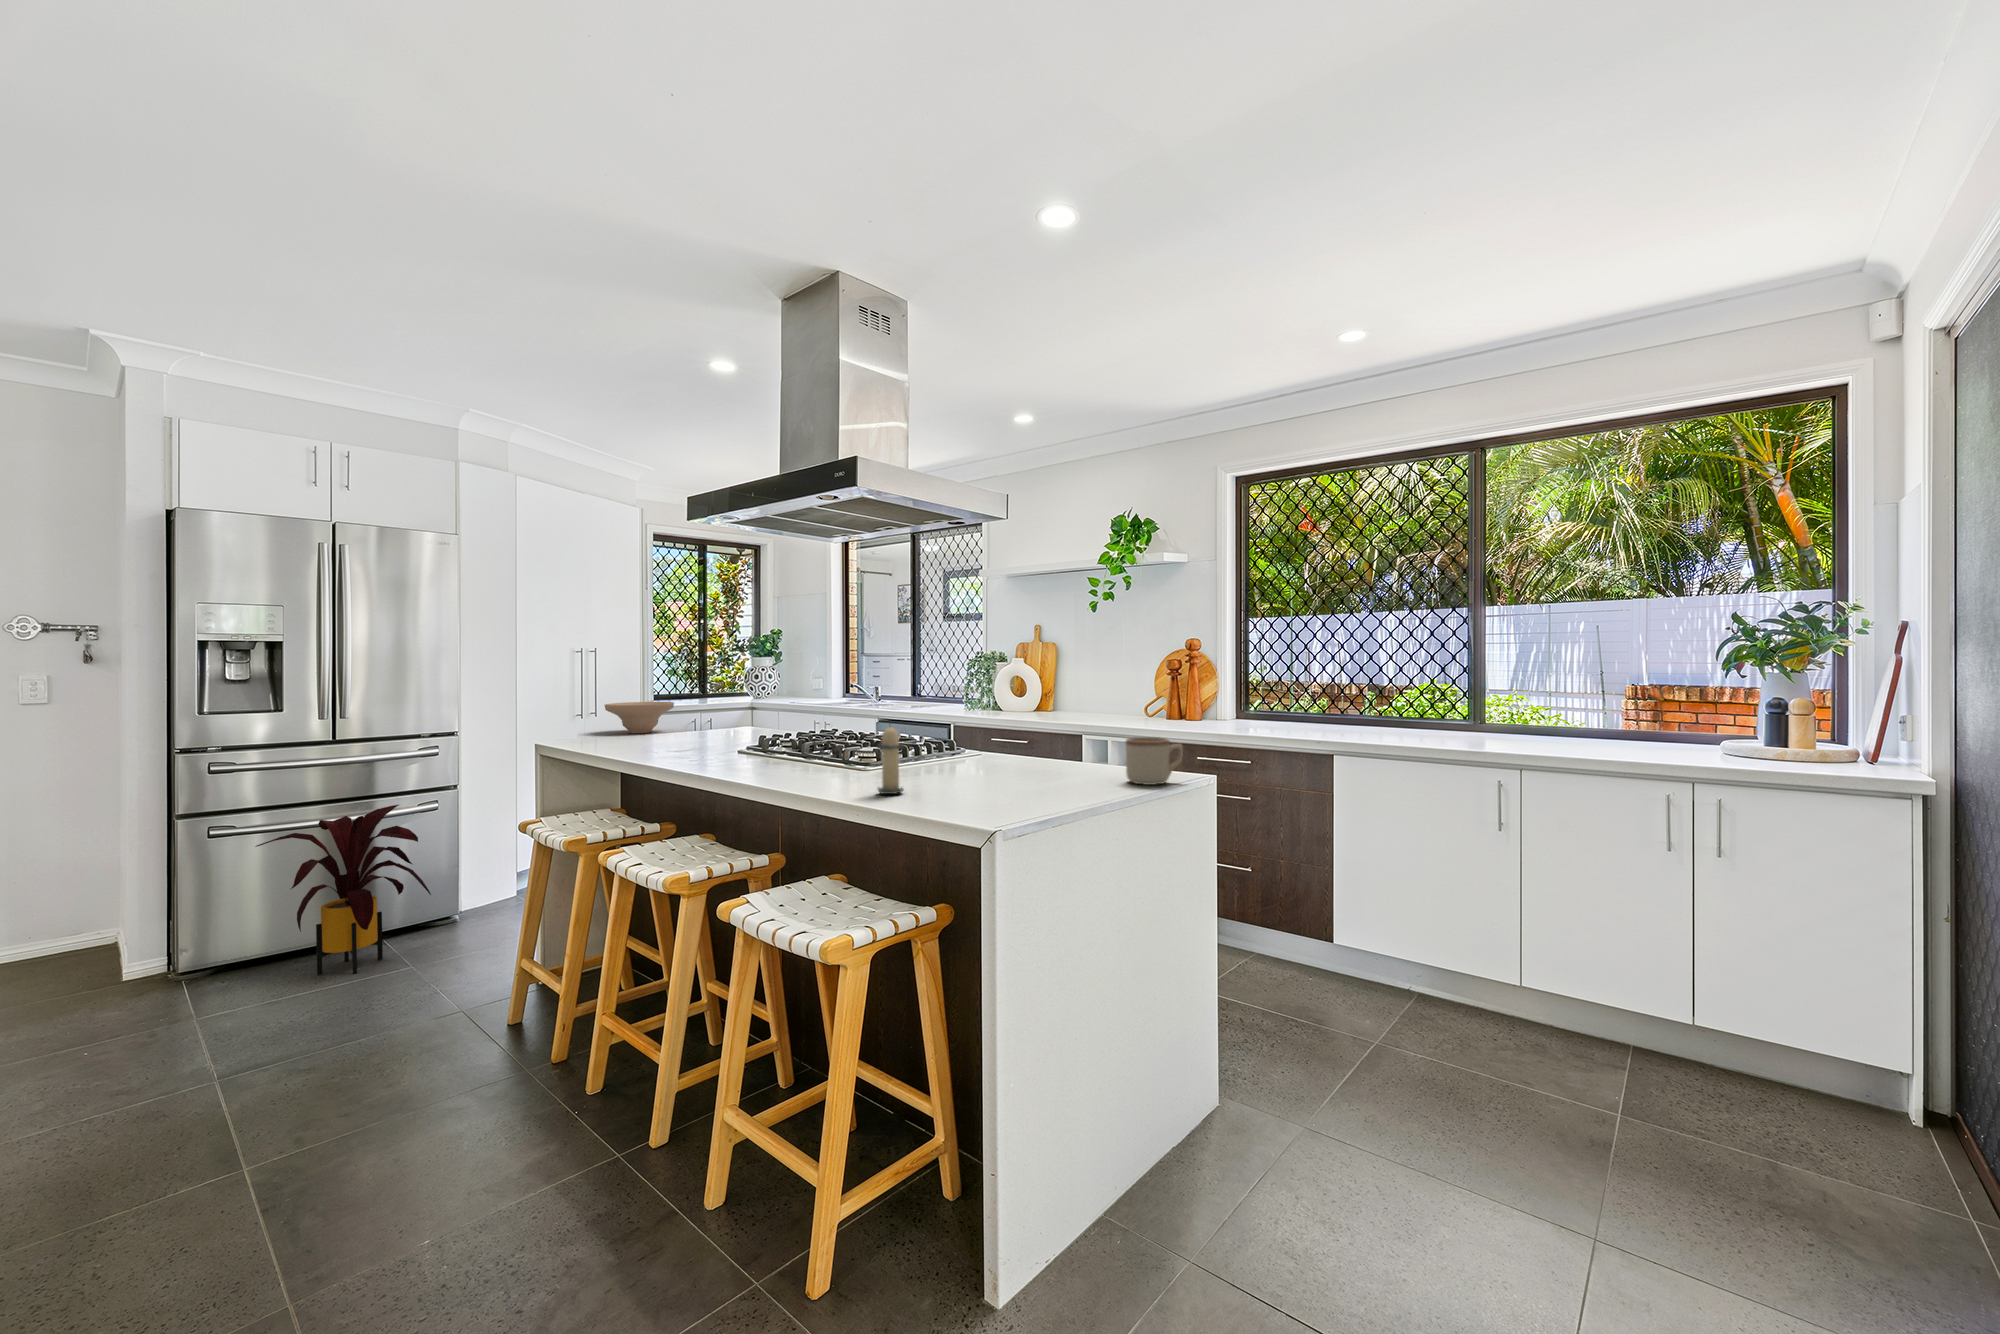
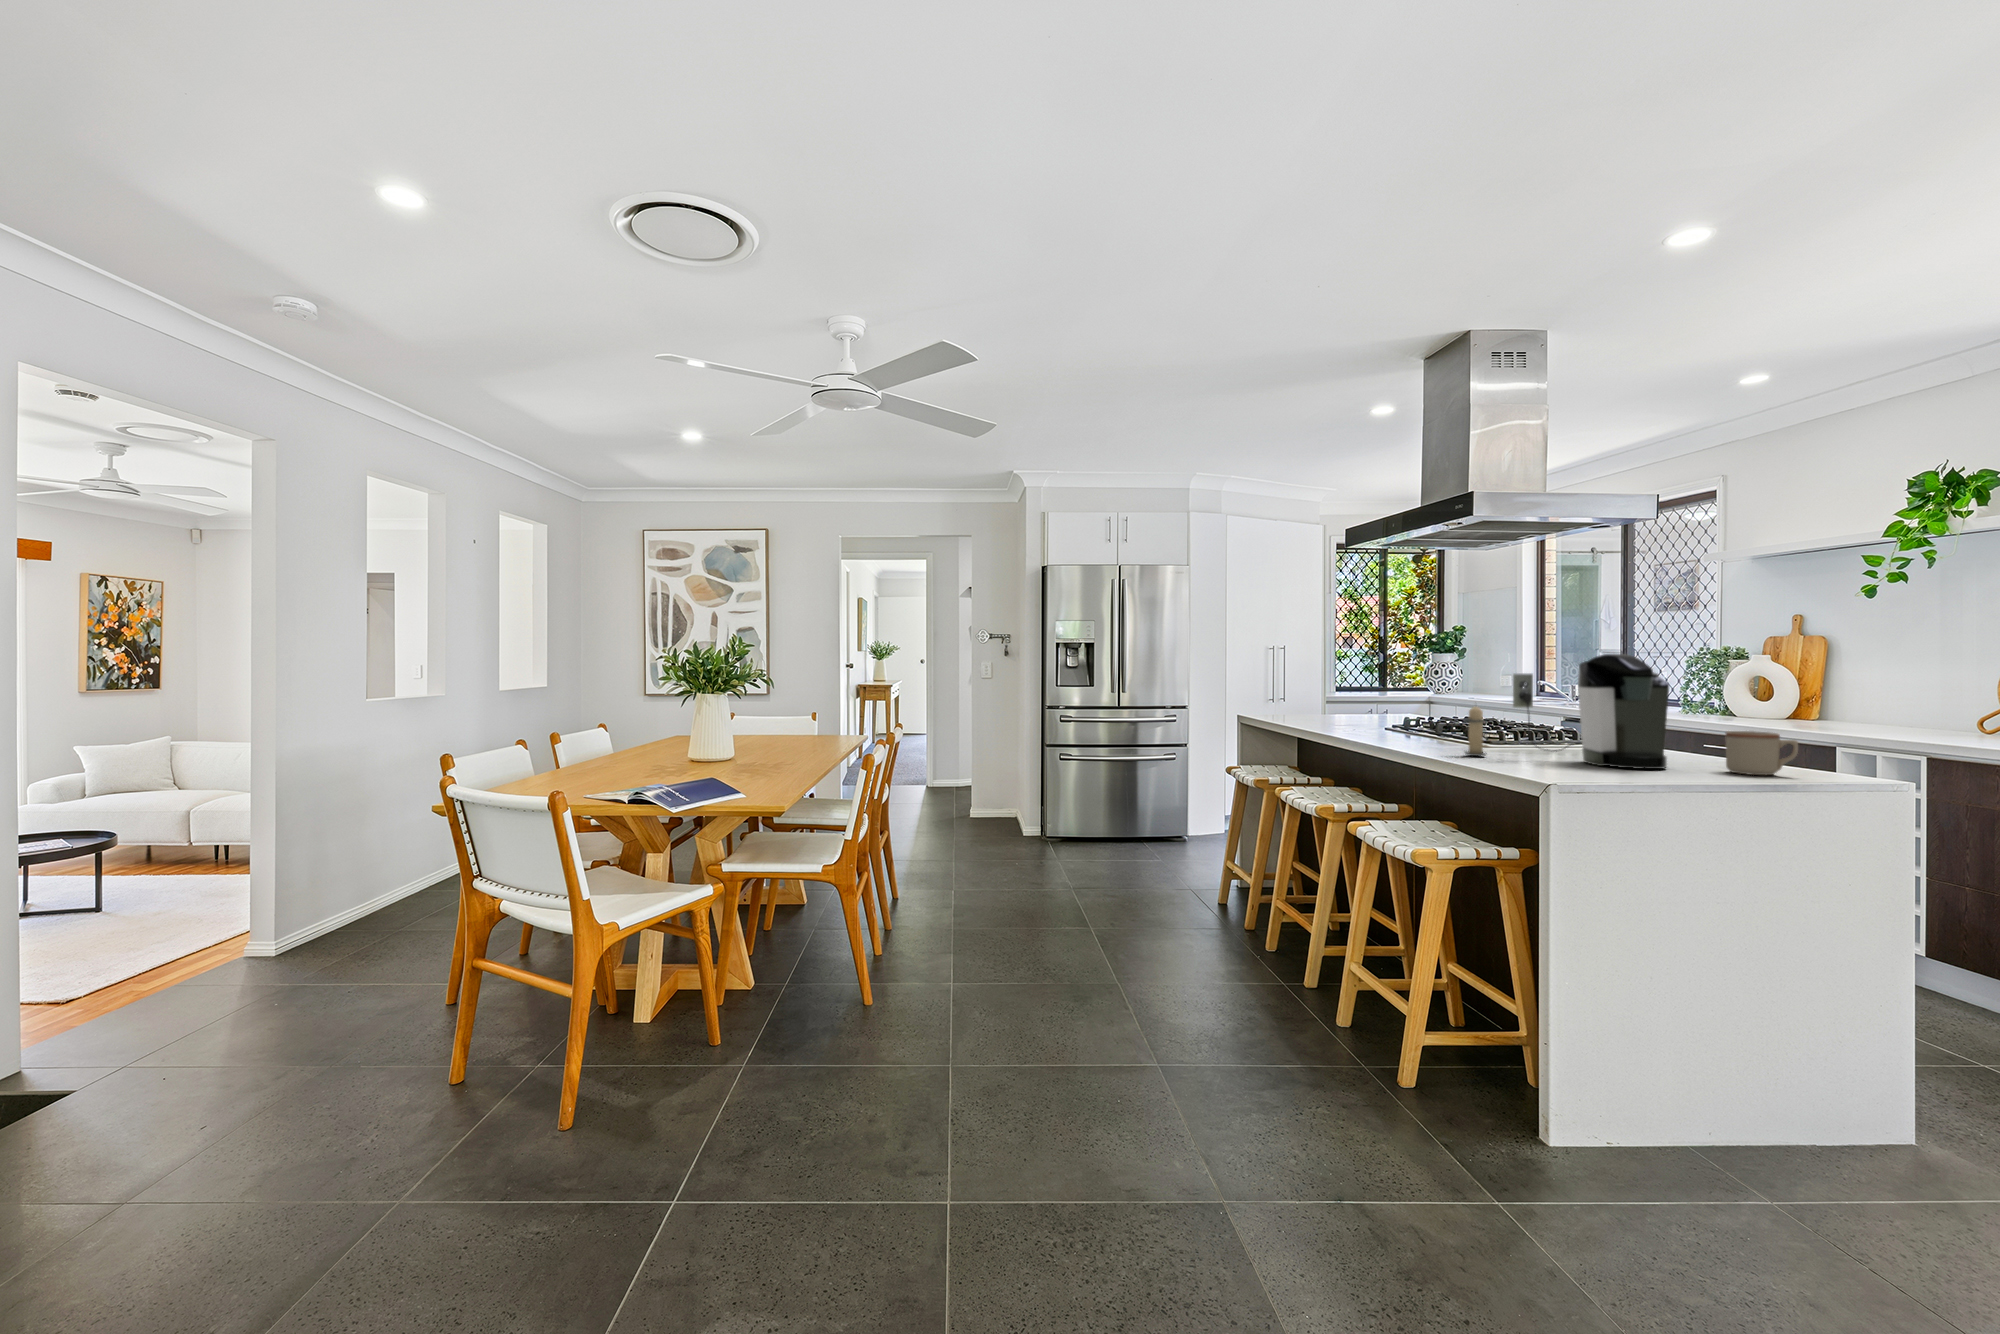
coffee maker: none [933,657,1084,792] -> present [1513,654,1669,769]
bowl: present [605,702,674,733] -> none [1287,688,1341,713]
house plant: present [256,805,431,975] -> none [1083,754,1173,860]

